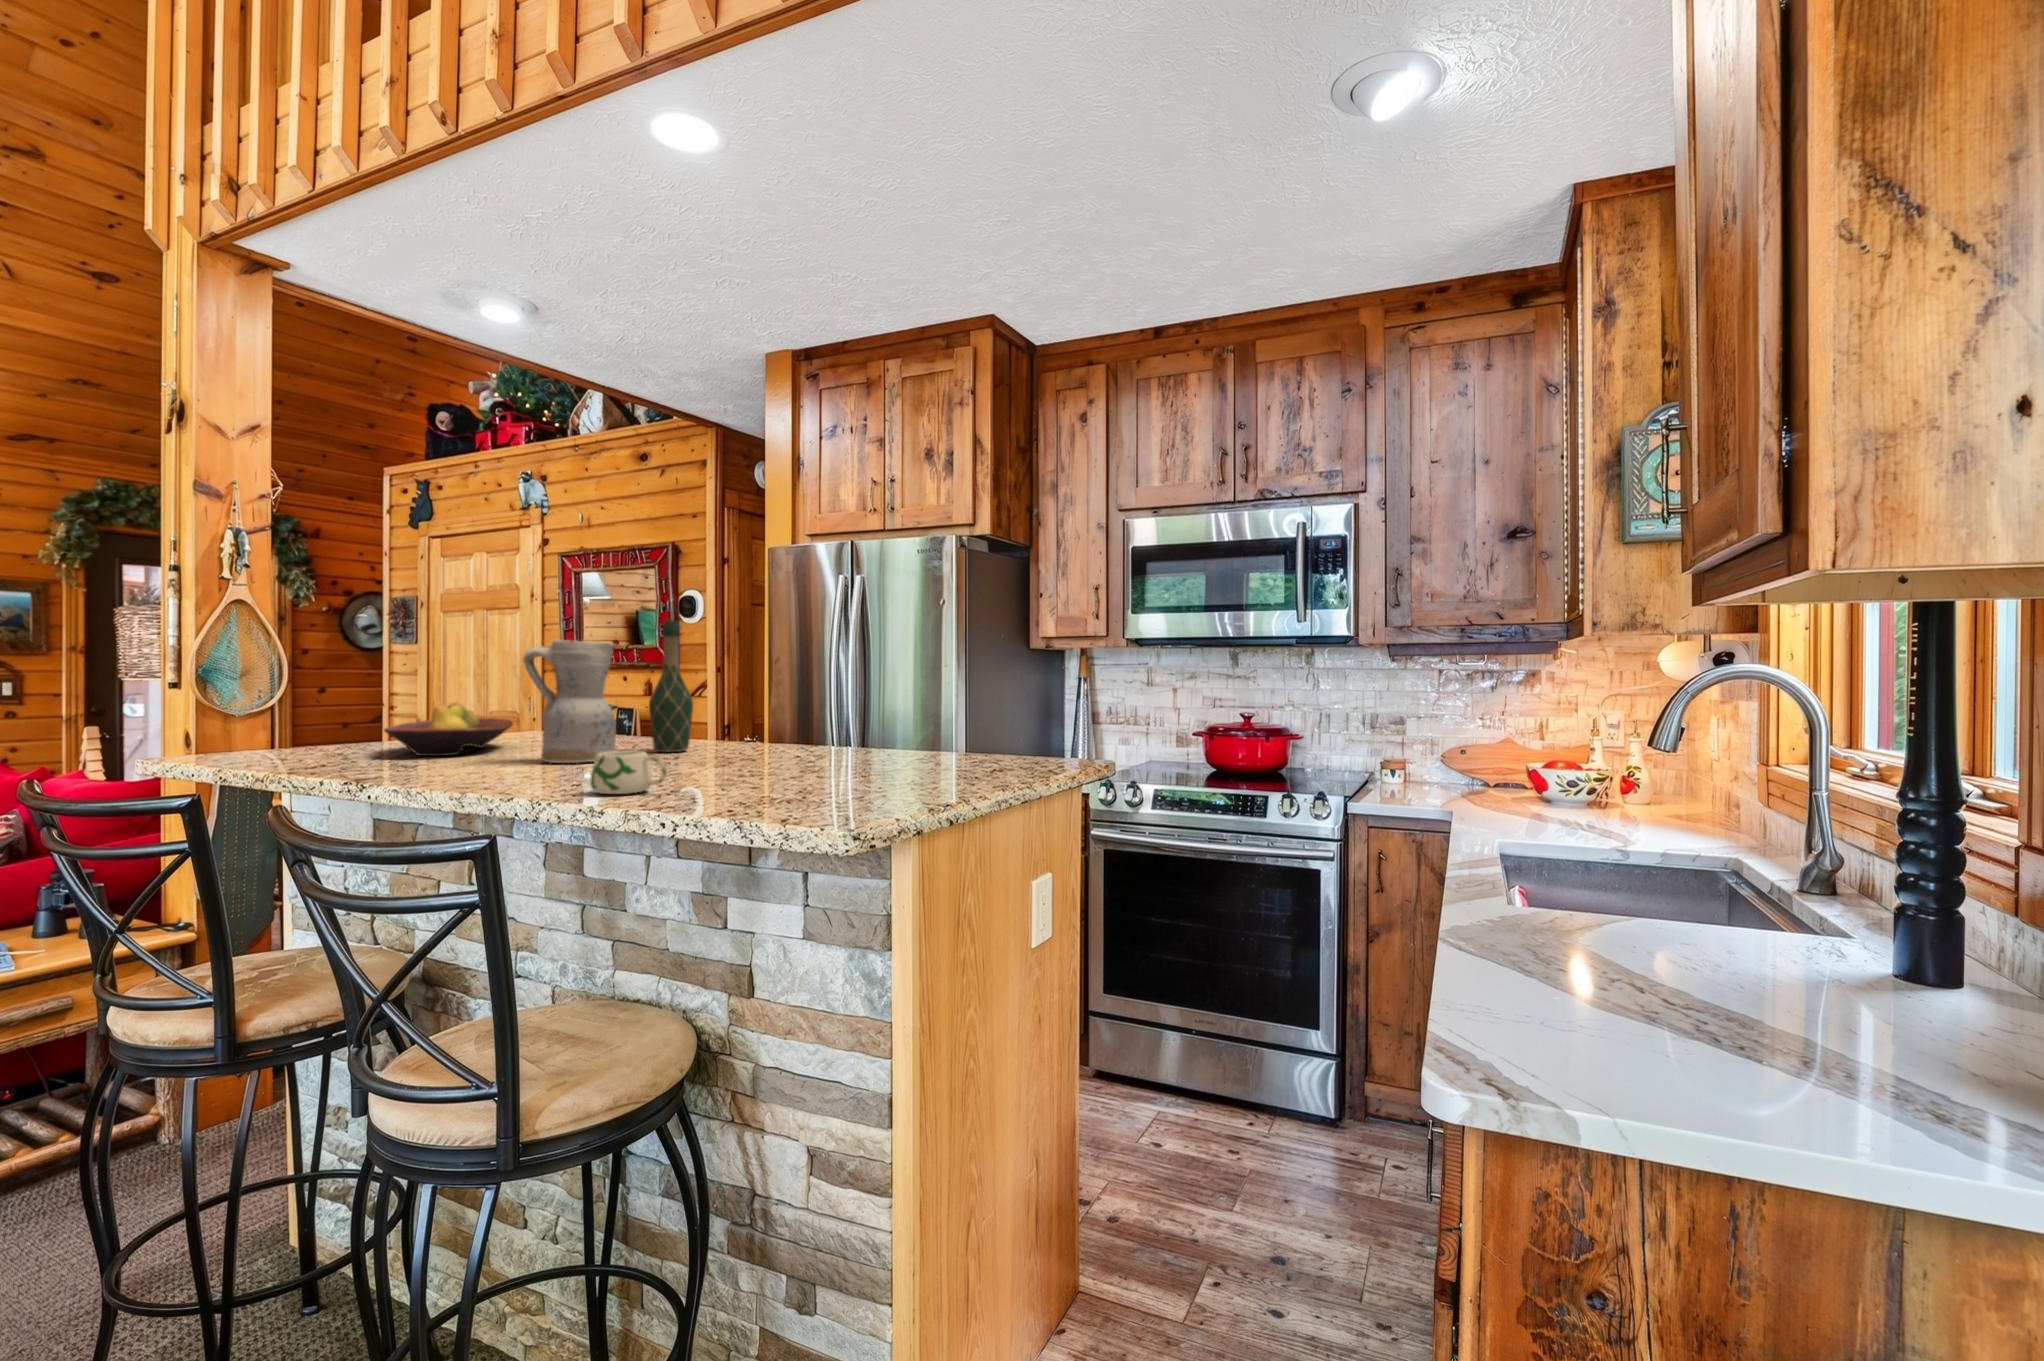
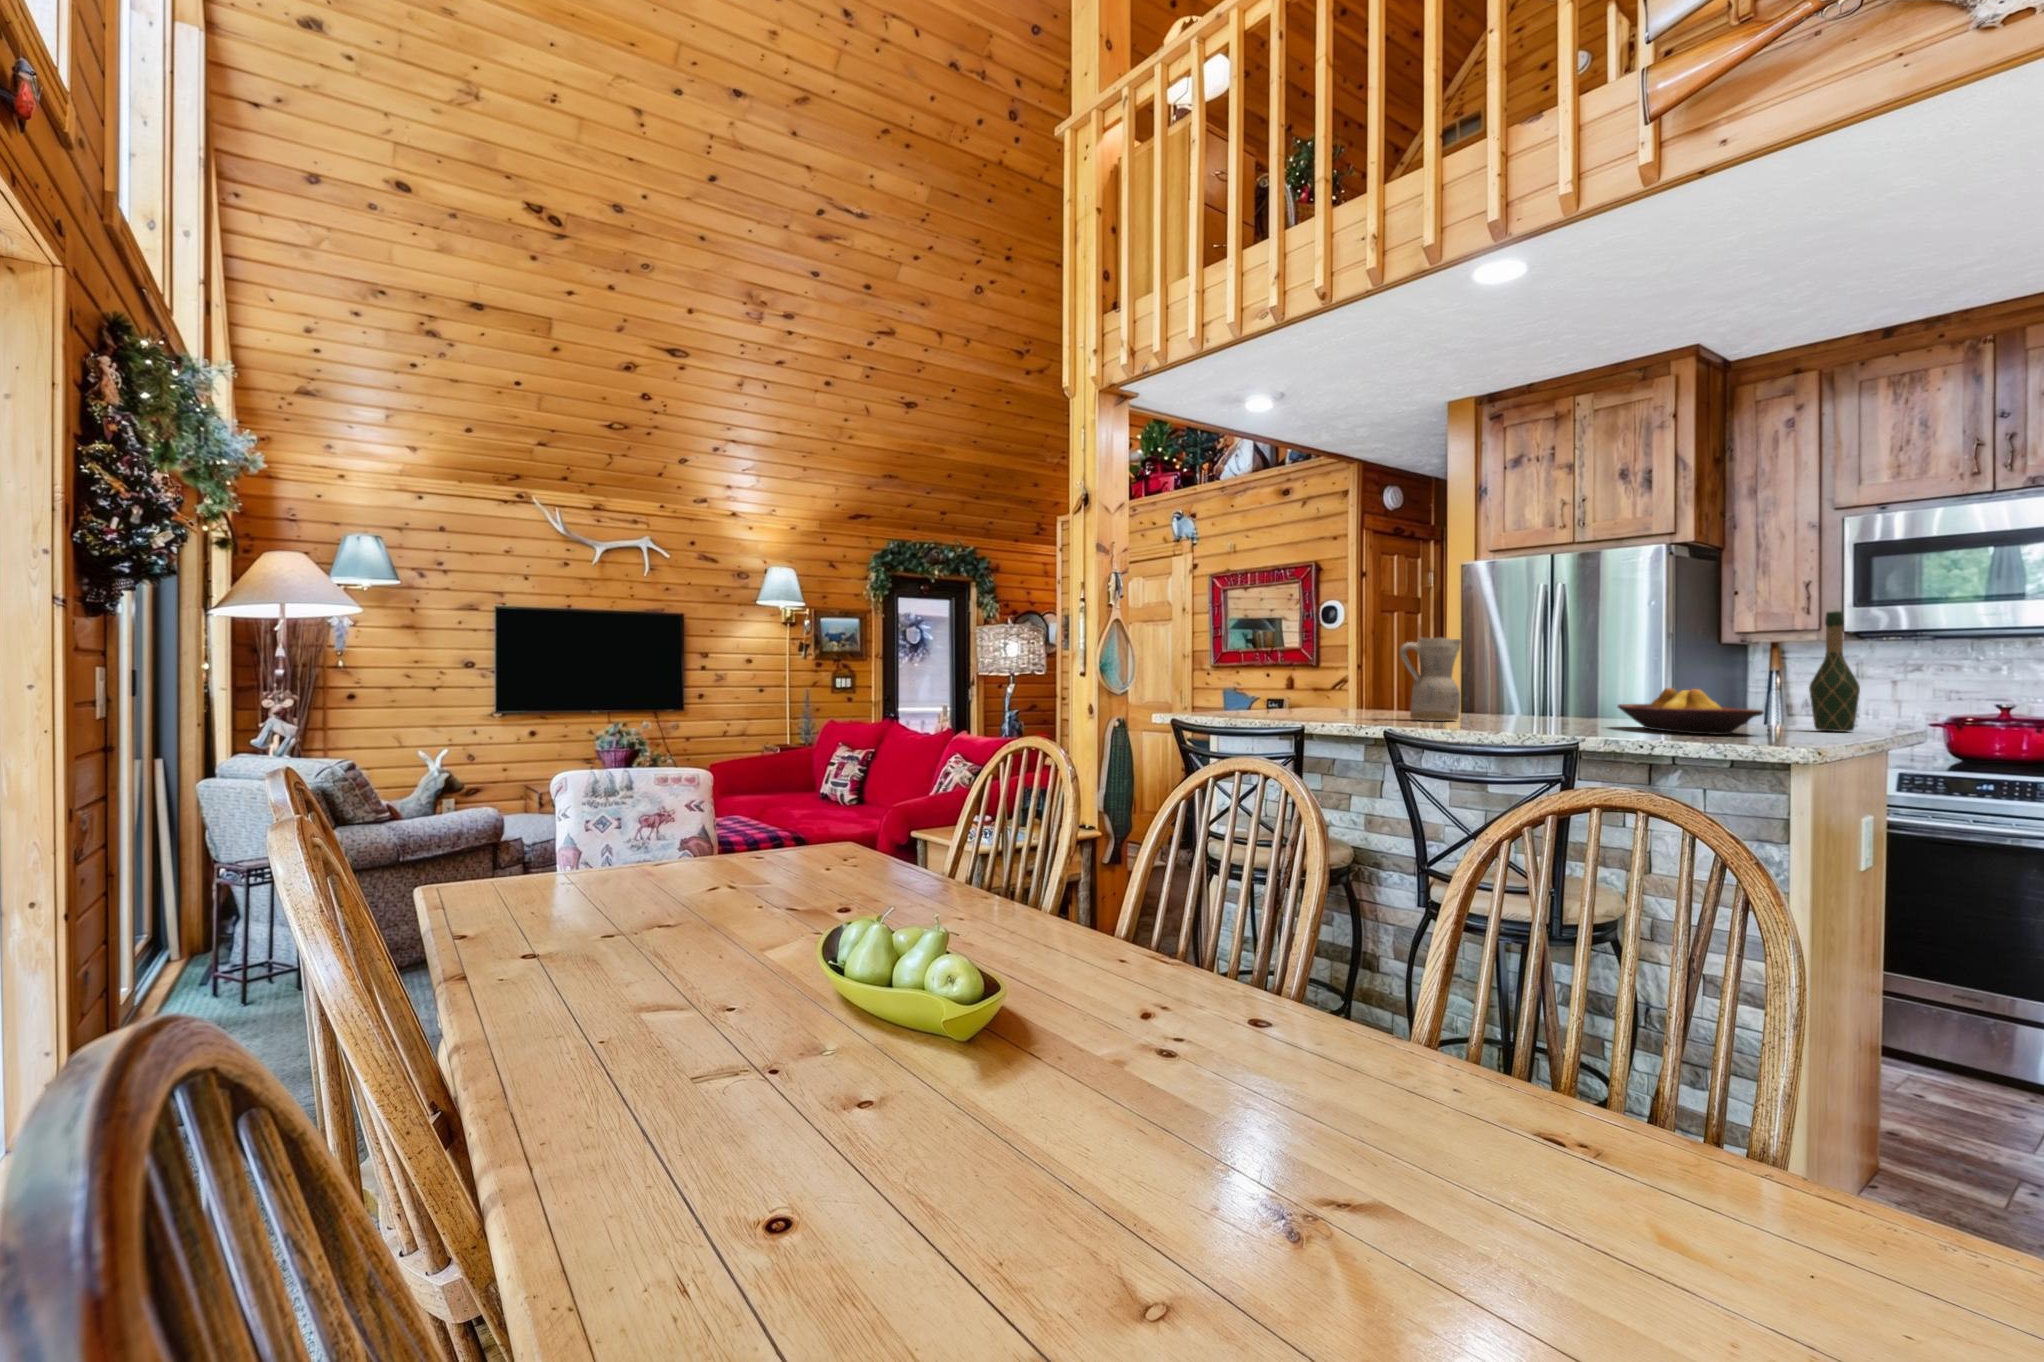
wine bottle: present [649,620,693,752] -> present [1809,611,1860,732]
fruit bowl: present [384,703,513,756] -> present [1618,688,1764,735]
mug: present [590,751,667,794] -> none [1531,706,1588,732]

